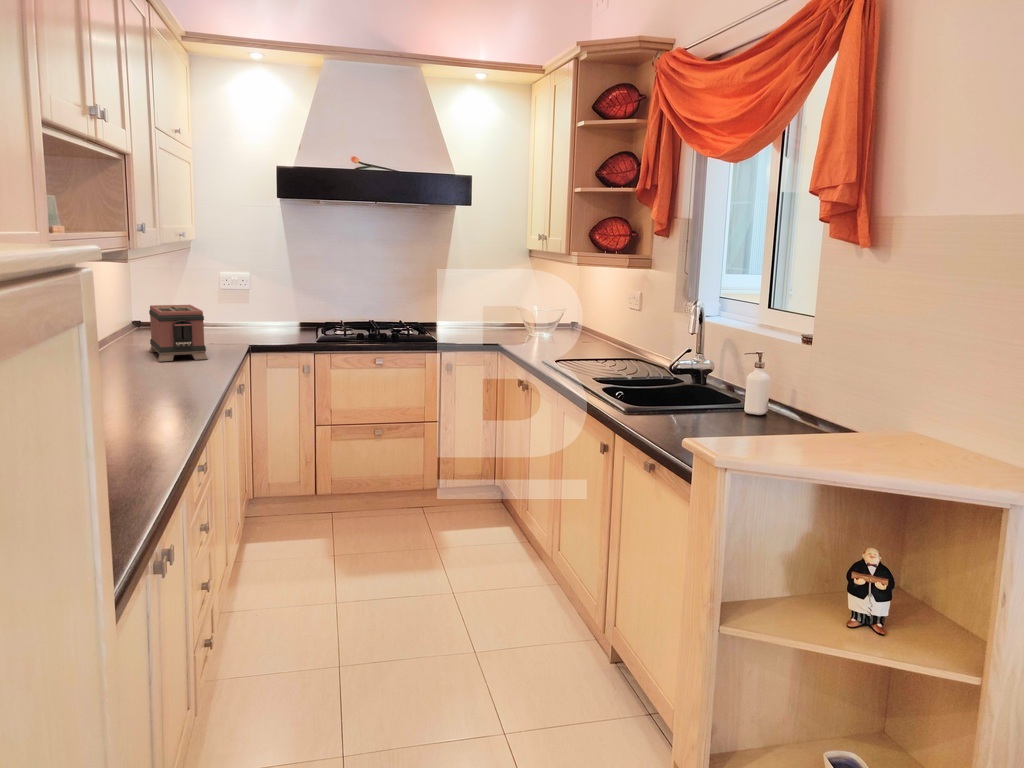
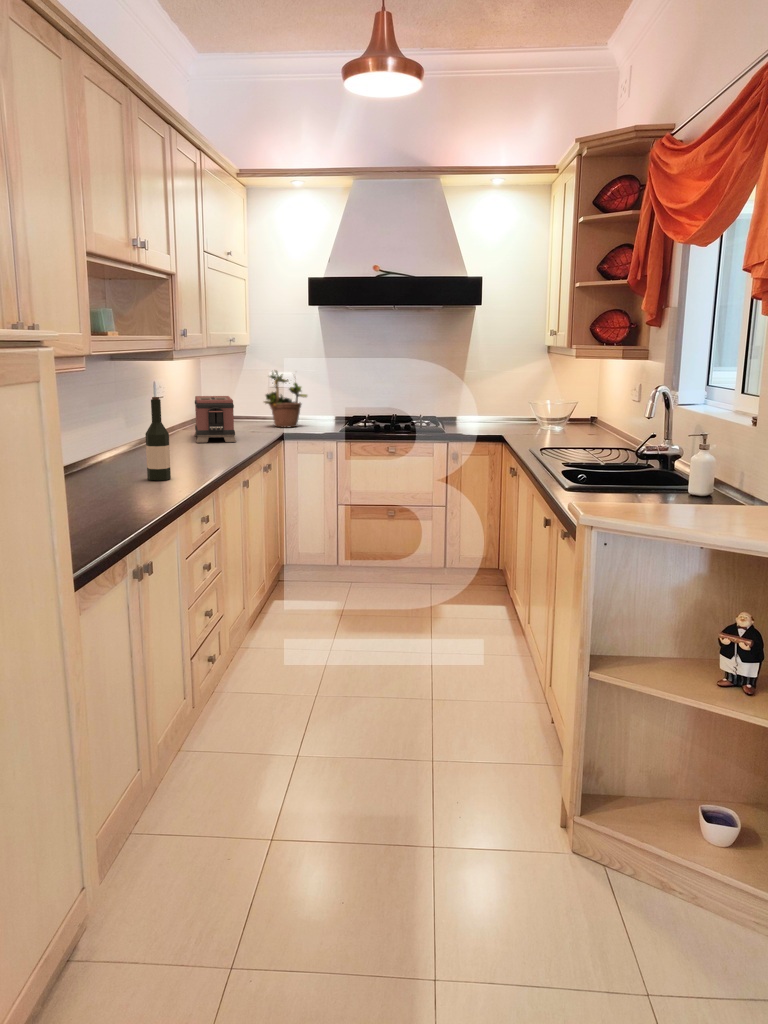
potted plant: none [226,267,277,338] -> present [264,371,307,427]
wine bottle: none [127,318,160,420] -> present [145,397,171,481]

